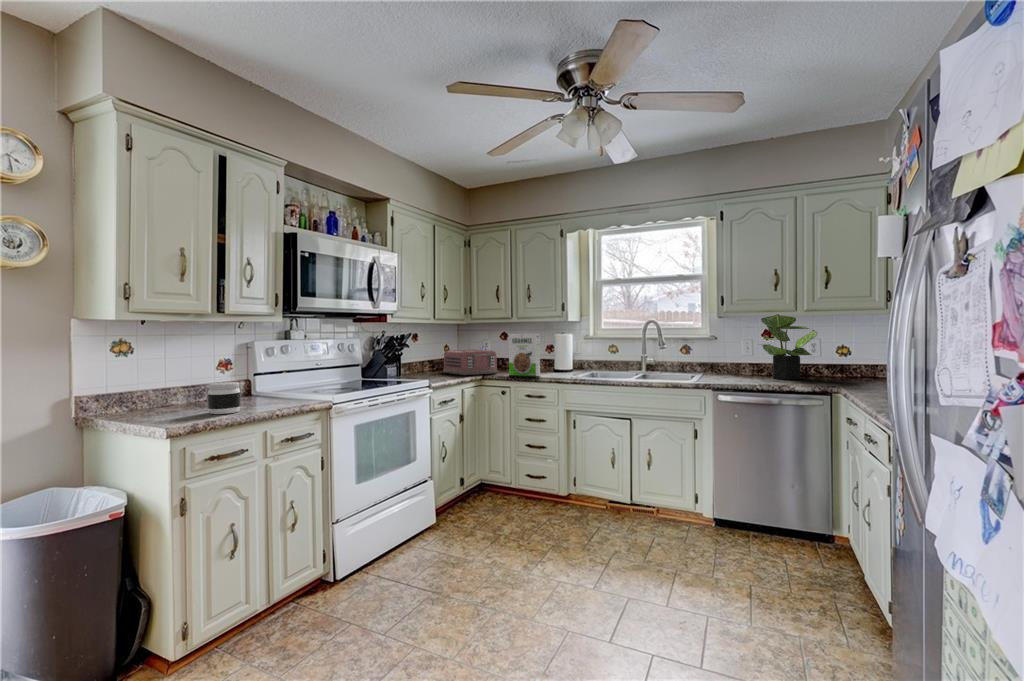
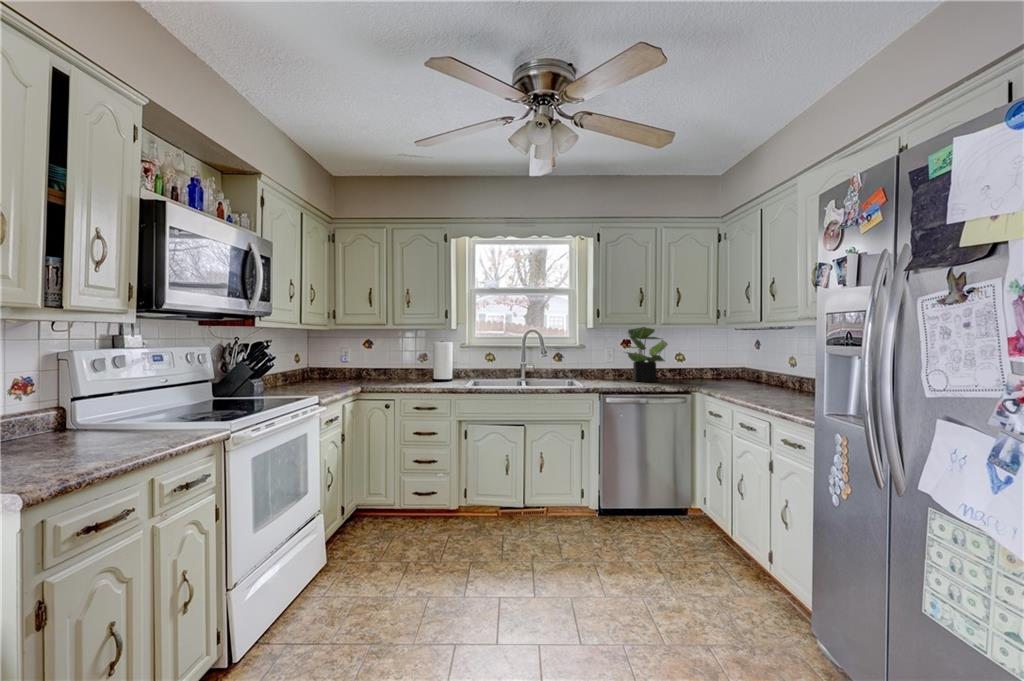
cereal box: present [509,334,540,376] -> none [393,342,428,386]
toaster: present [443,350,498,375] -> none [310,358,376,388]
jar: present [207,382,241,414] -> none [50,411,107,462]

